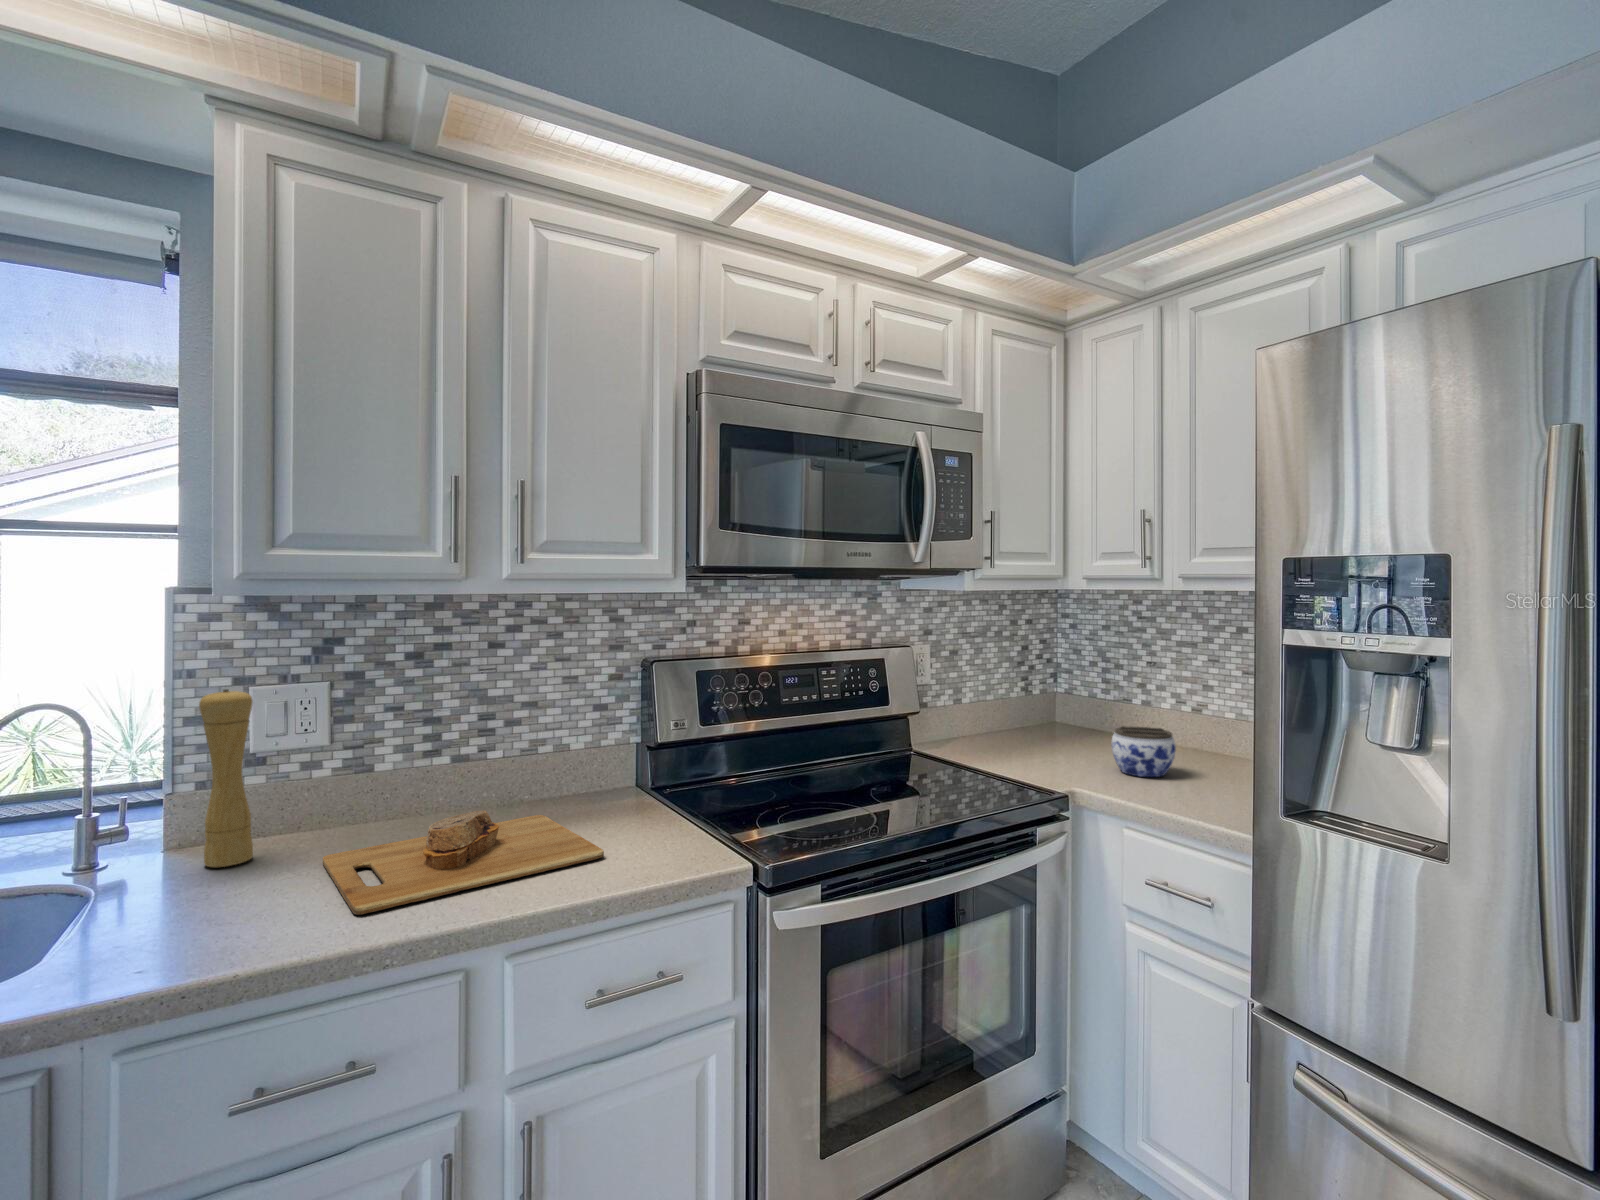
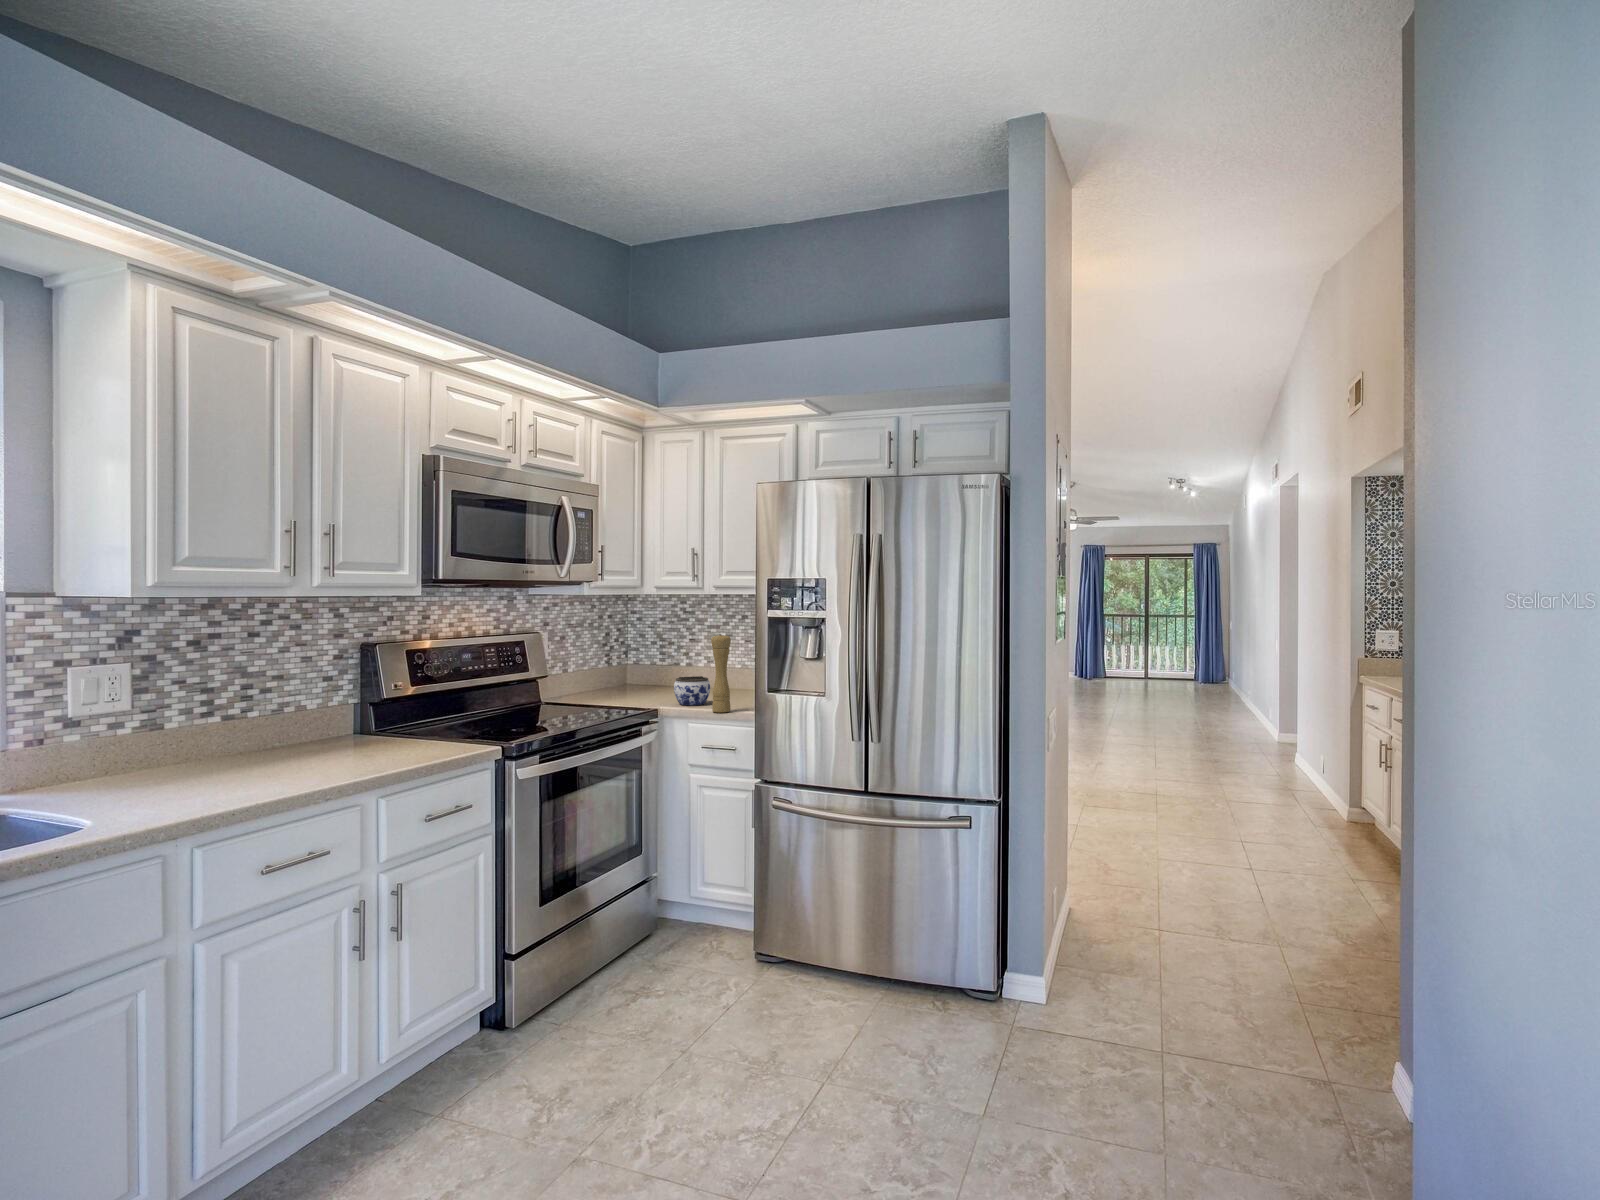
pepper mill: present [199,689,253,867] -> present [711,634,731,713]
cutting board: present [323,810,604,915] -> none [174,742,391,793]

